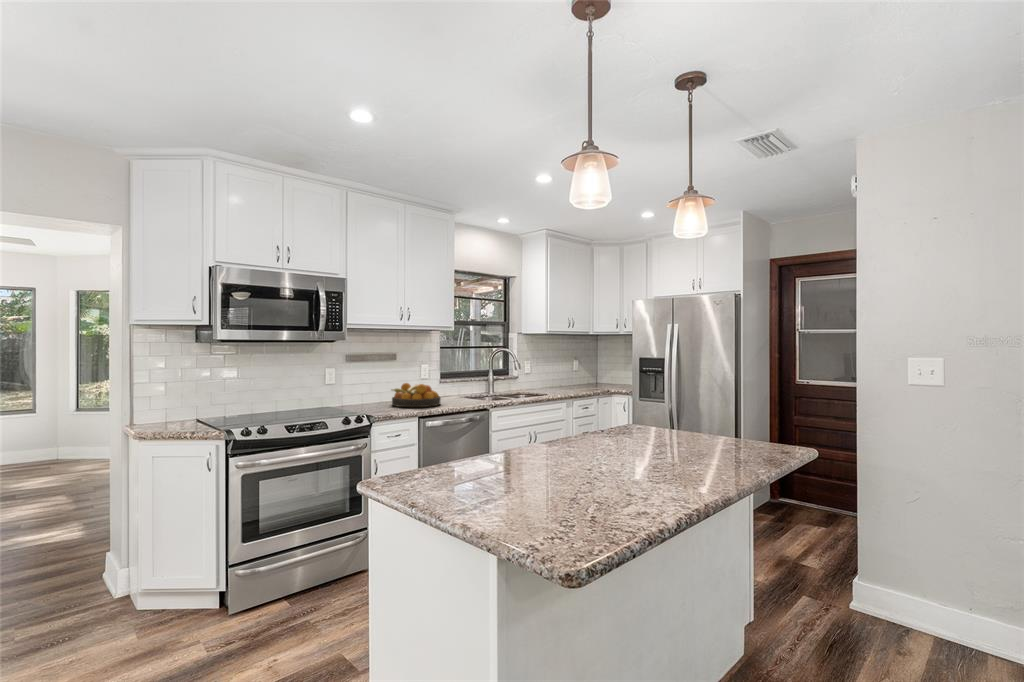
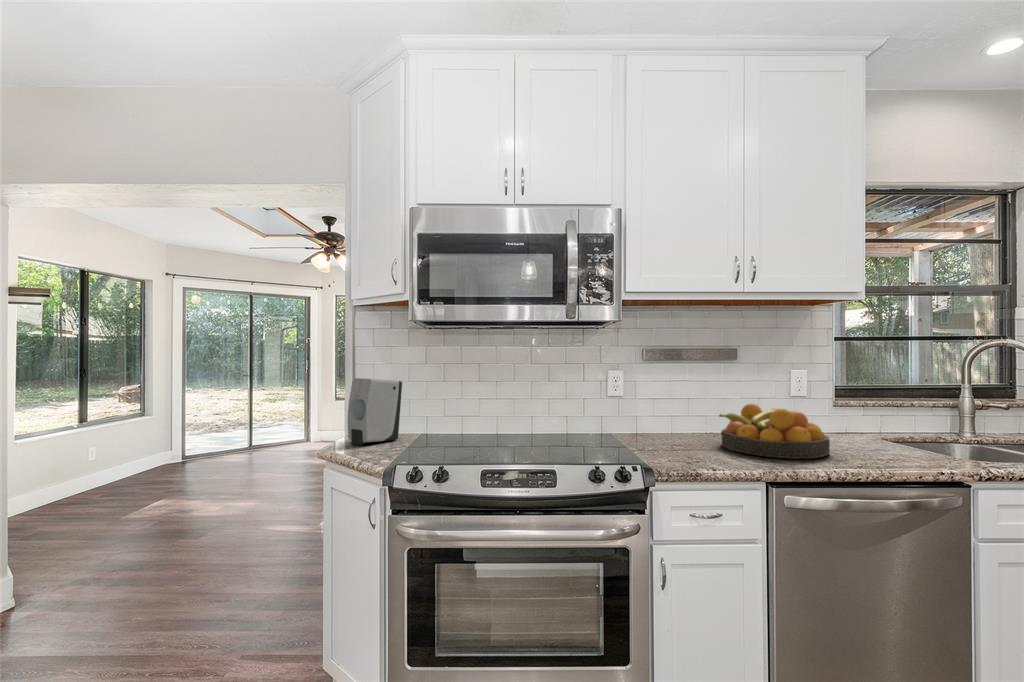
soap dispenser: none [150,379,189,426] -> present [348,378,402,445]

